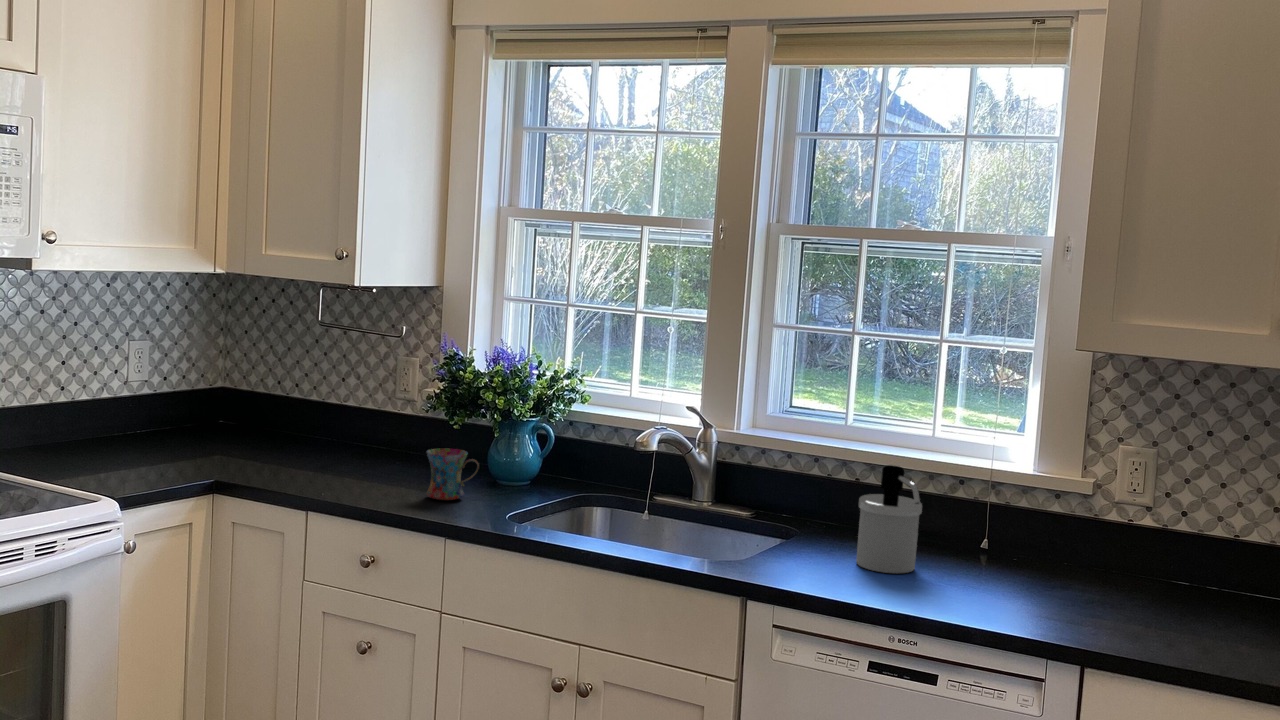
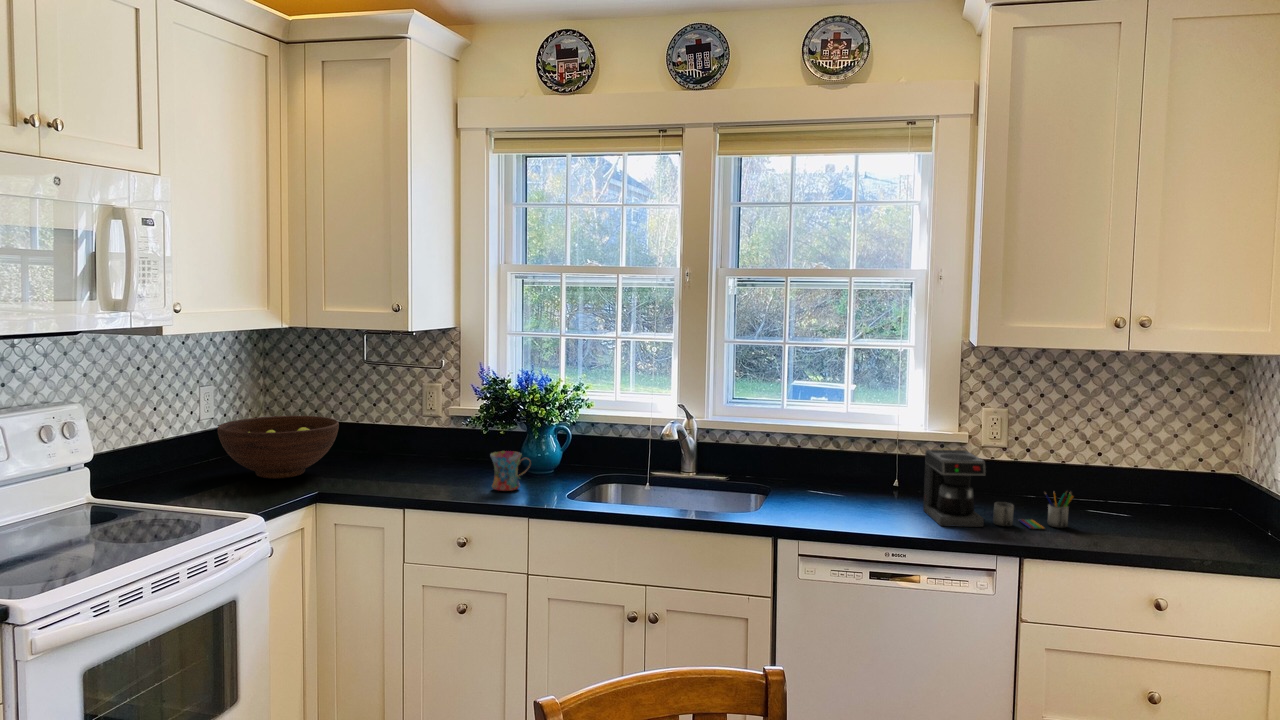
fruit bowl: none [122,383,271,459] -> present [217,416,339,479]
soap dispenser: present [856,465,922,573] -> none [827,435,880,510]
coffee maker: none [992,496,1208,631] -> present [923,450,1073,529]

